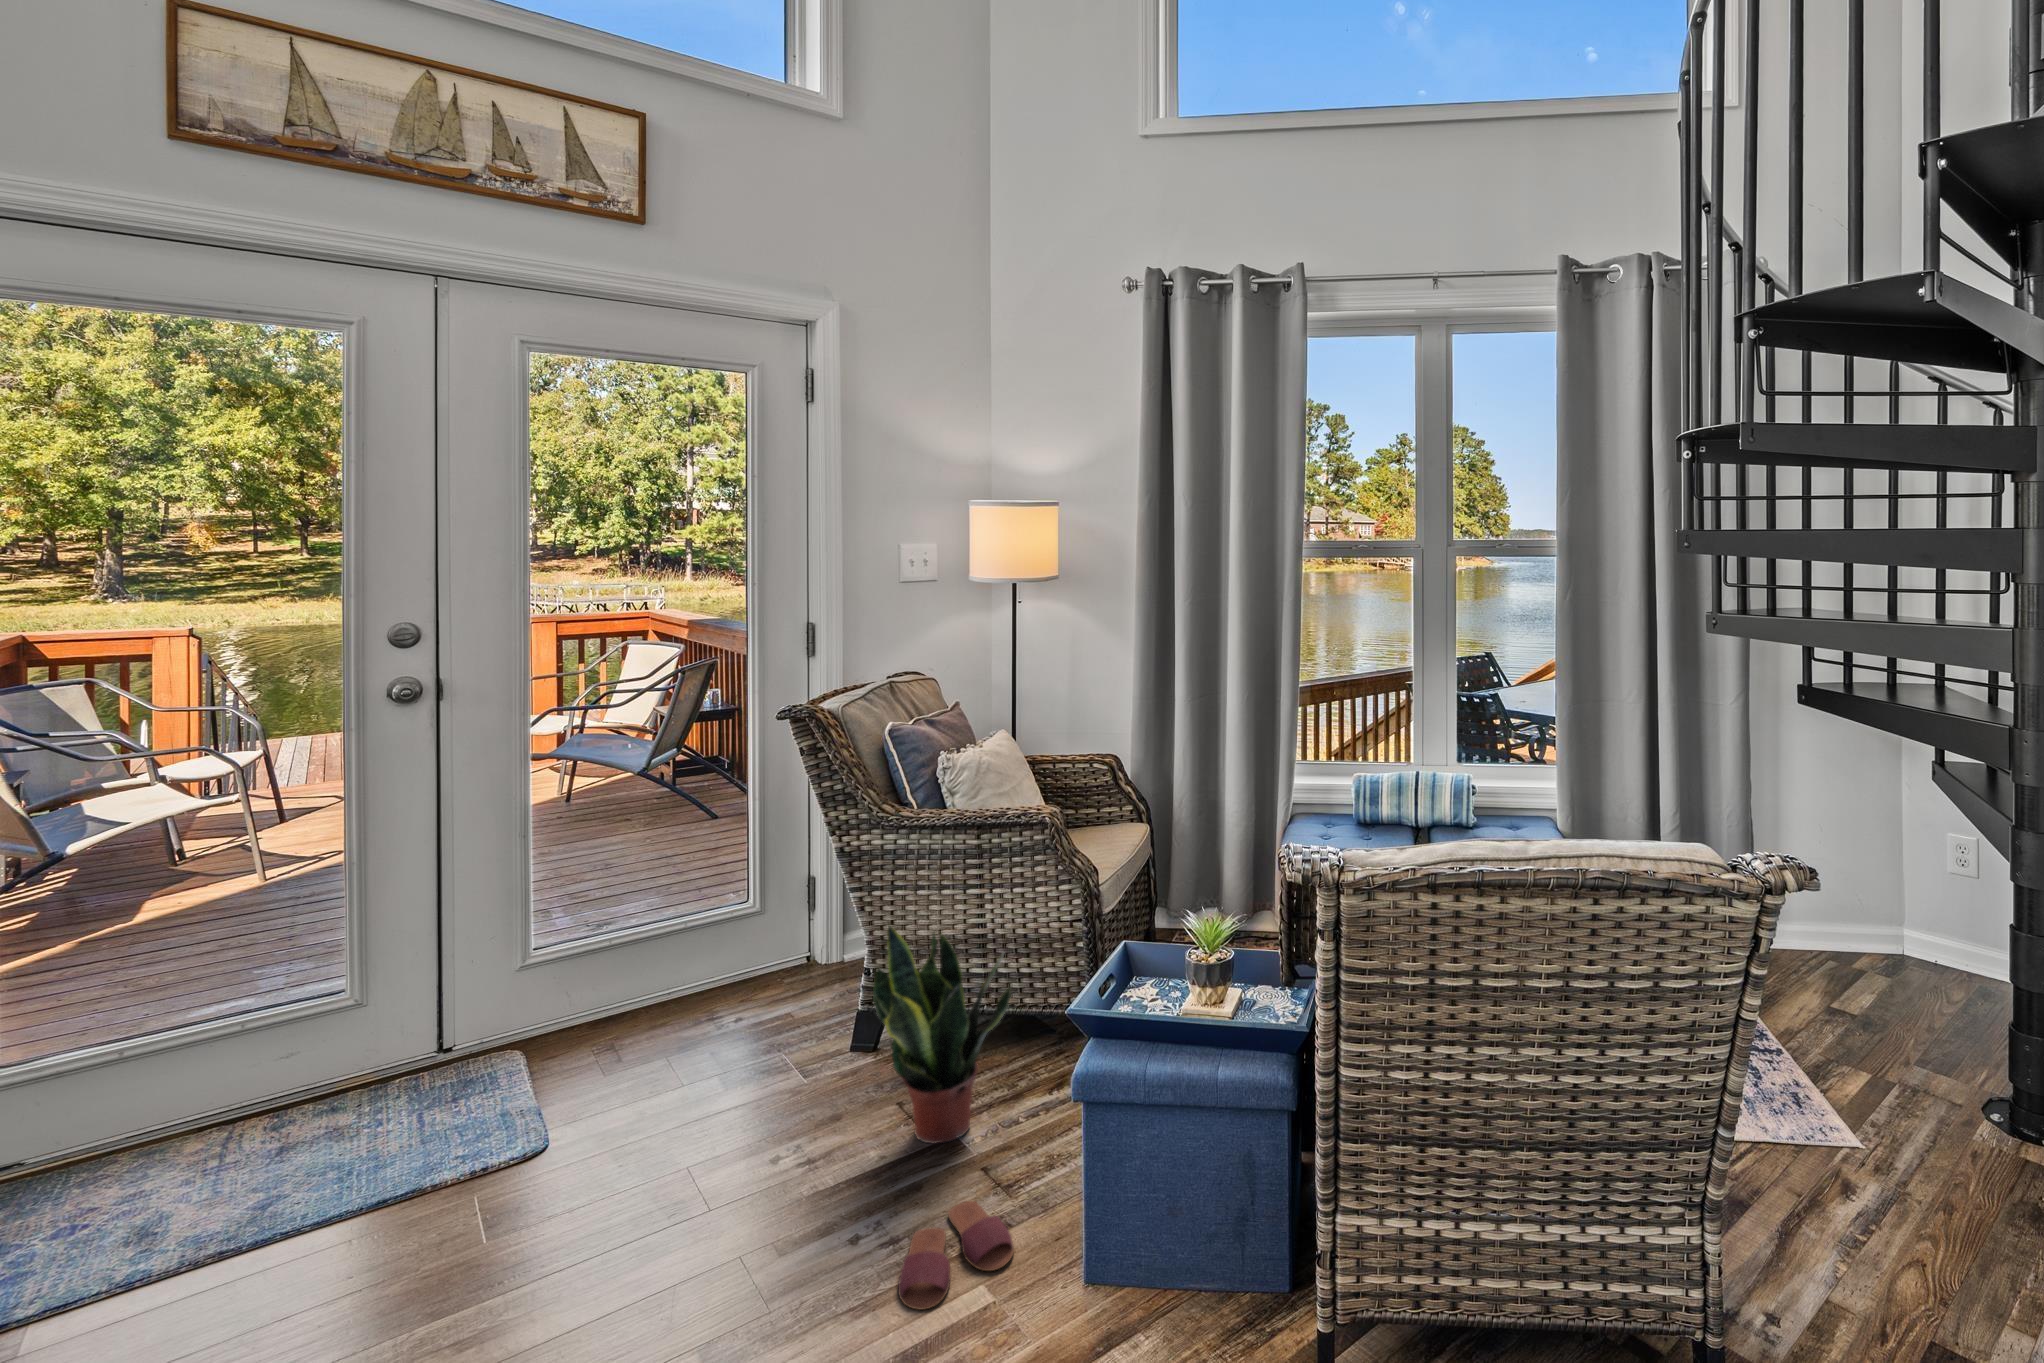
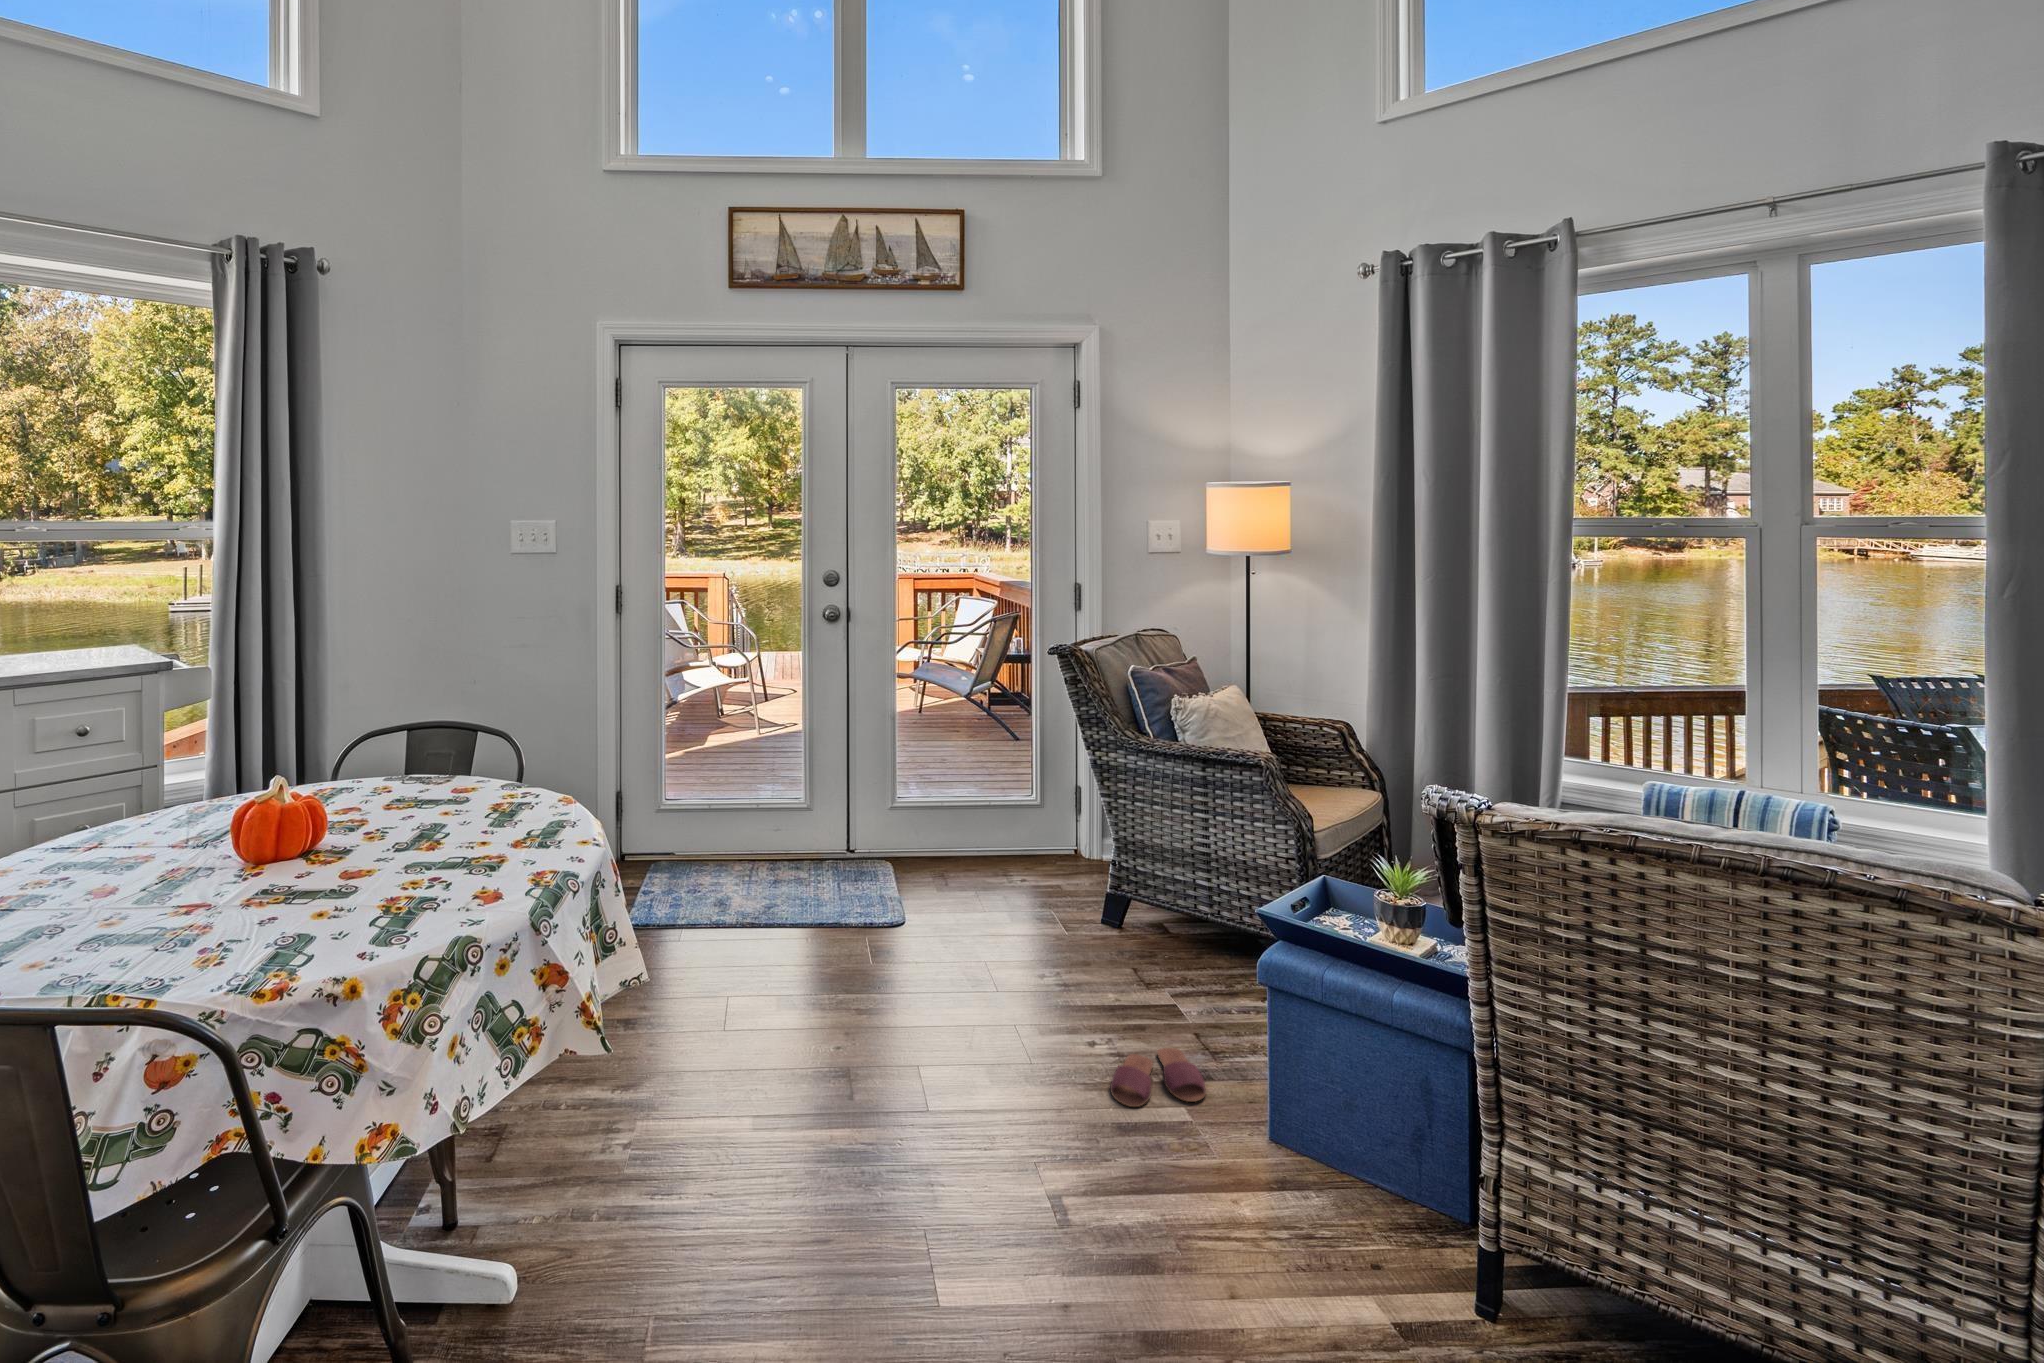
potted plant: present [873,926,1011,1143] -> none [1110,820,1222,1004]

